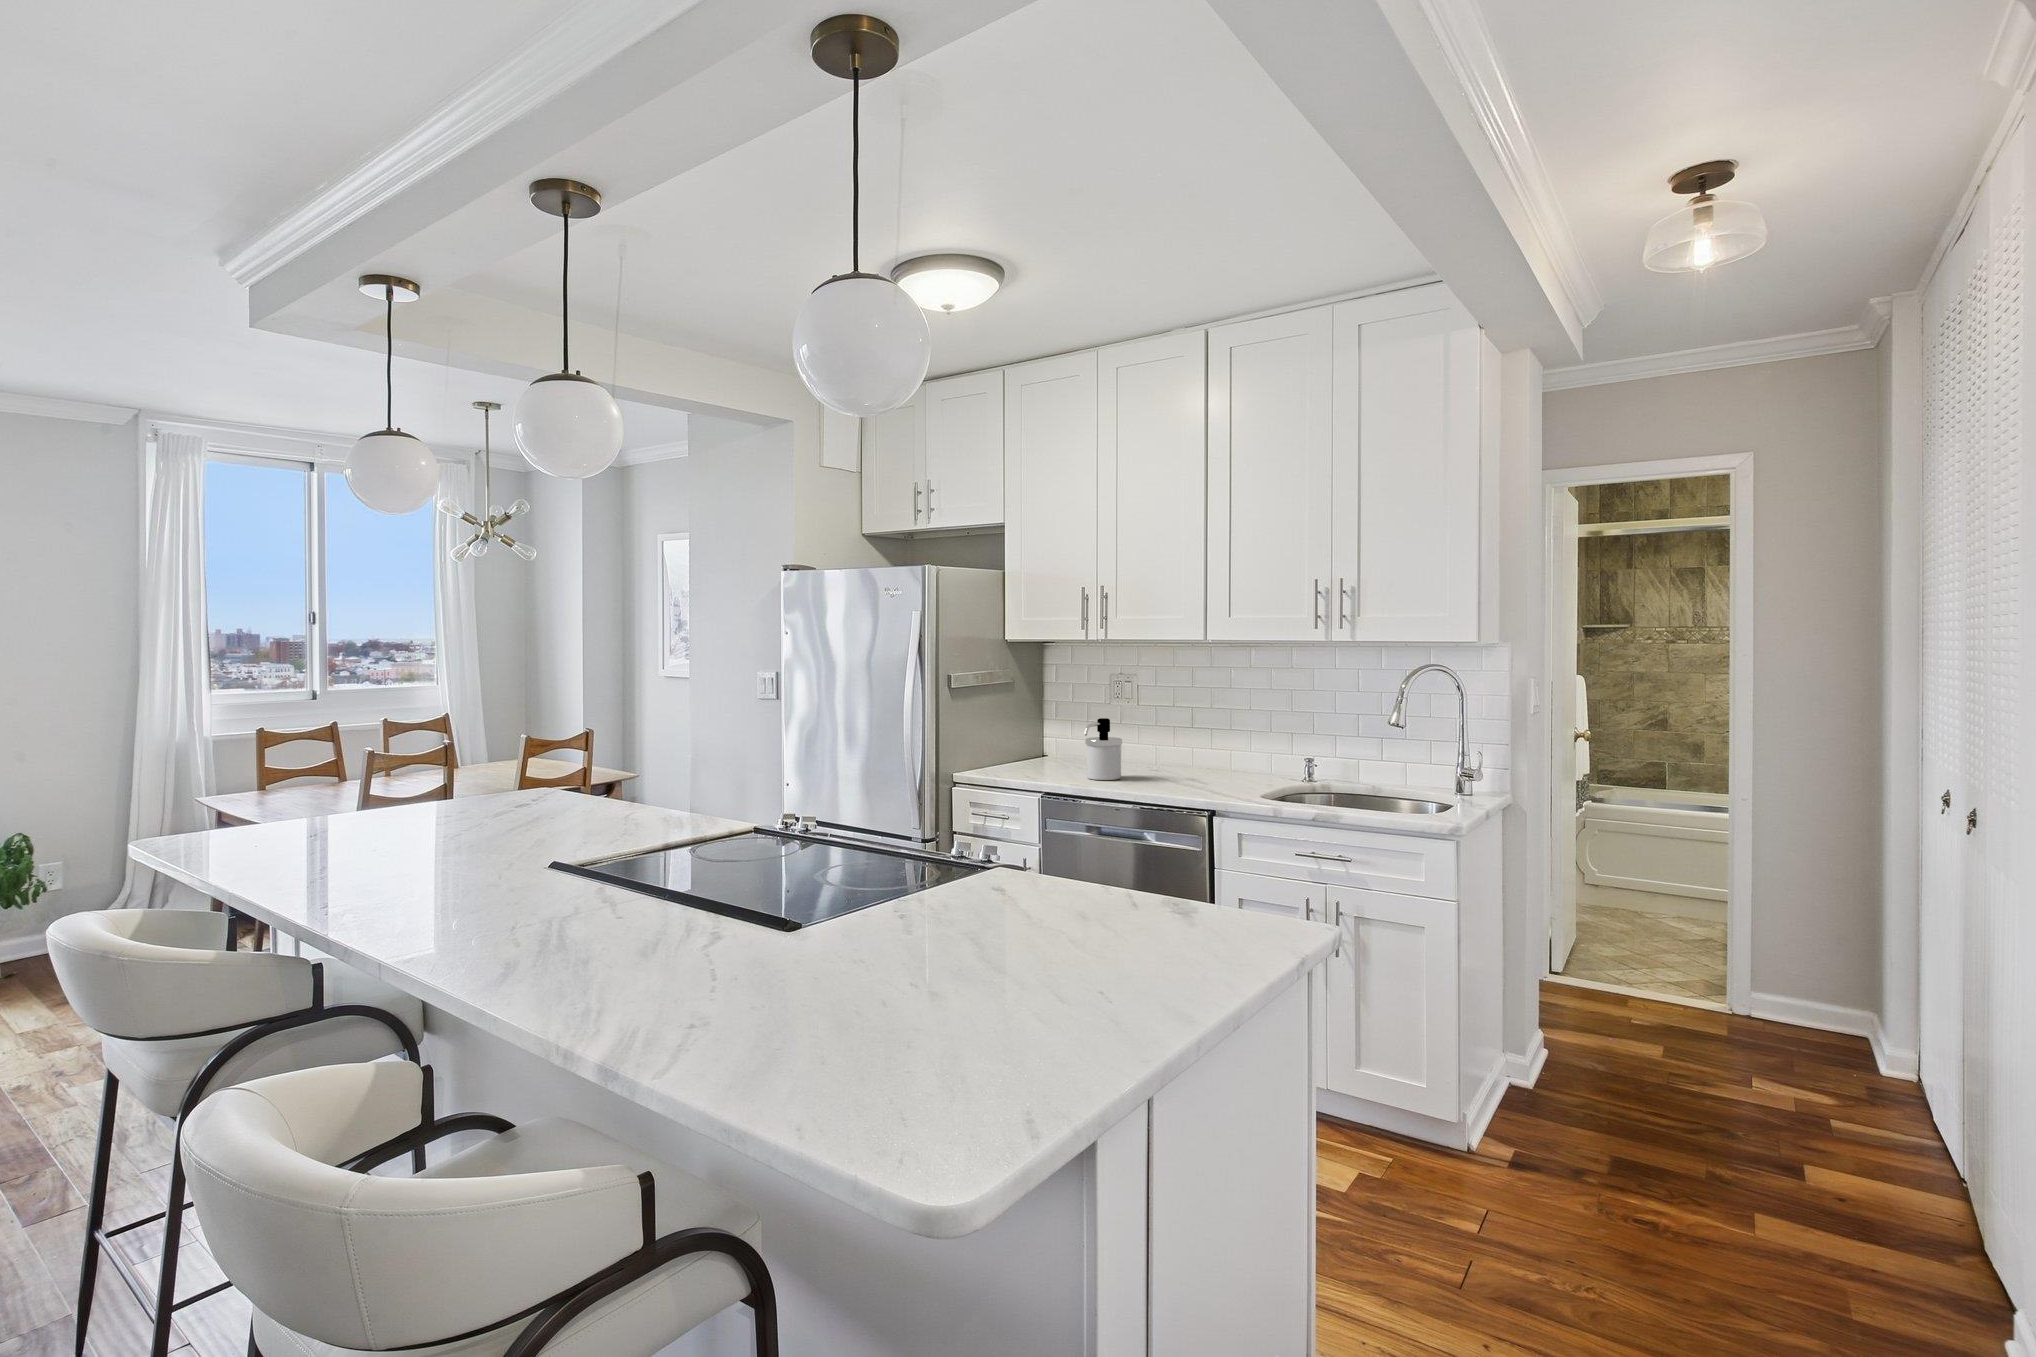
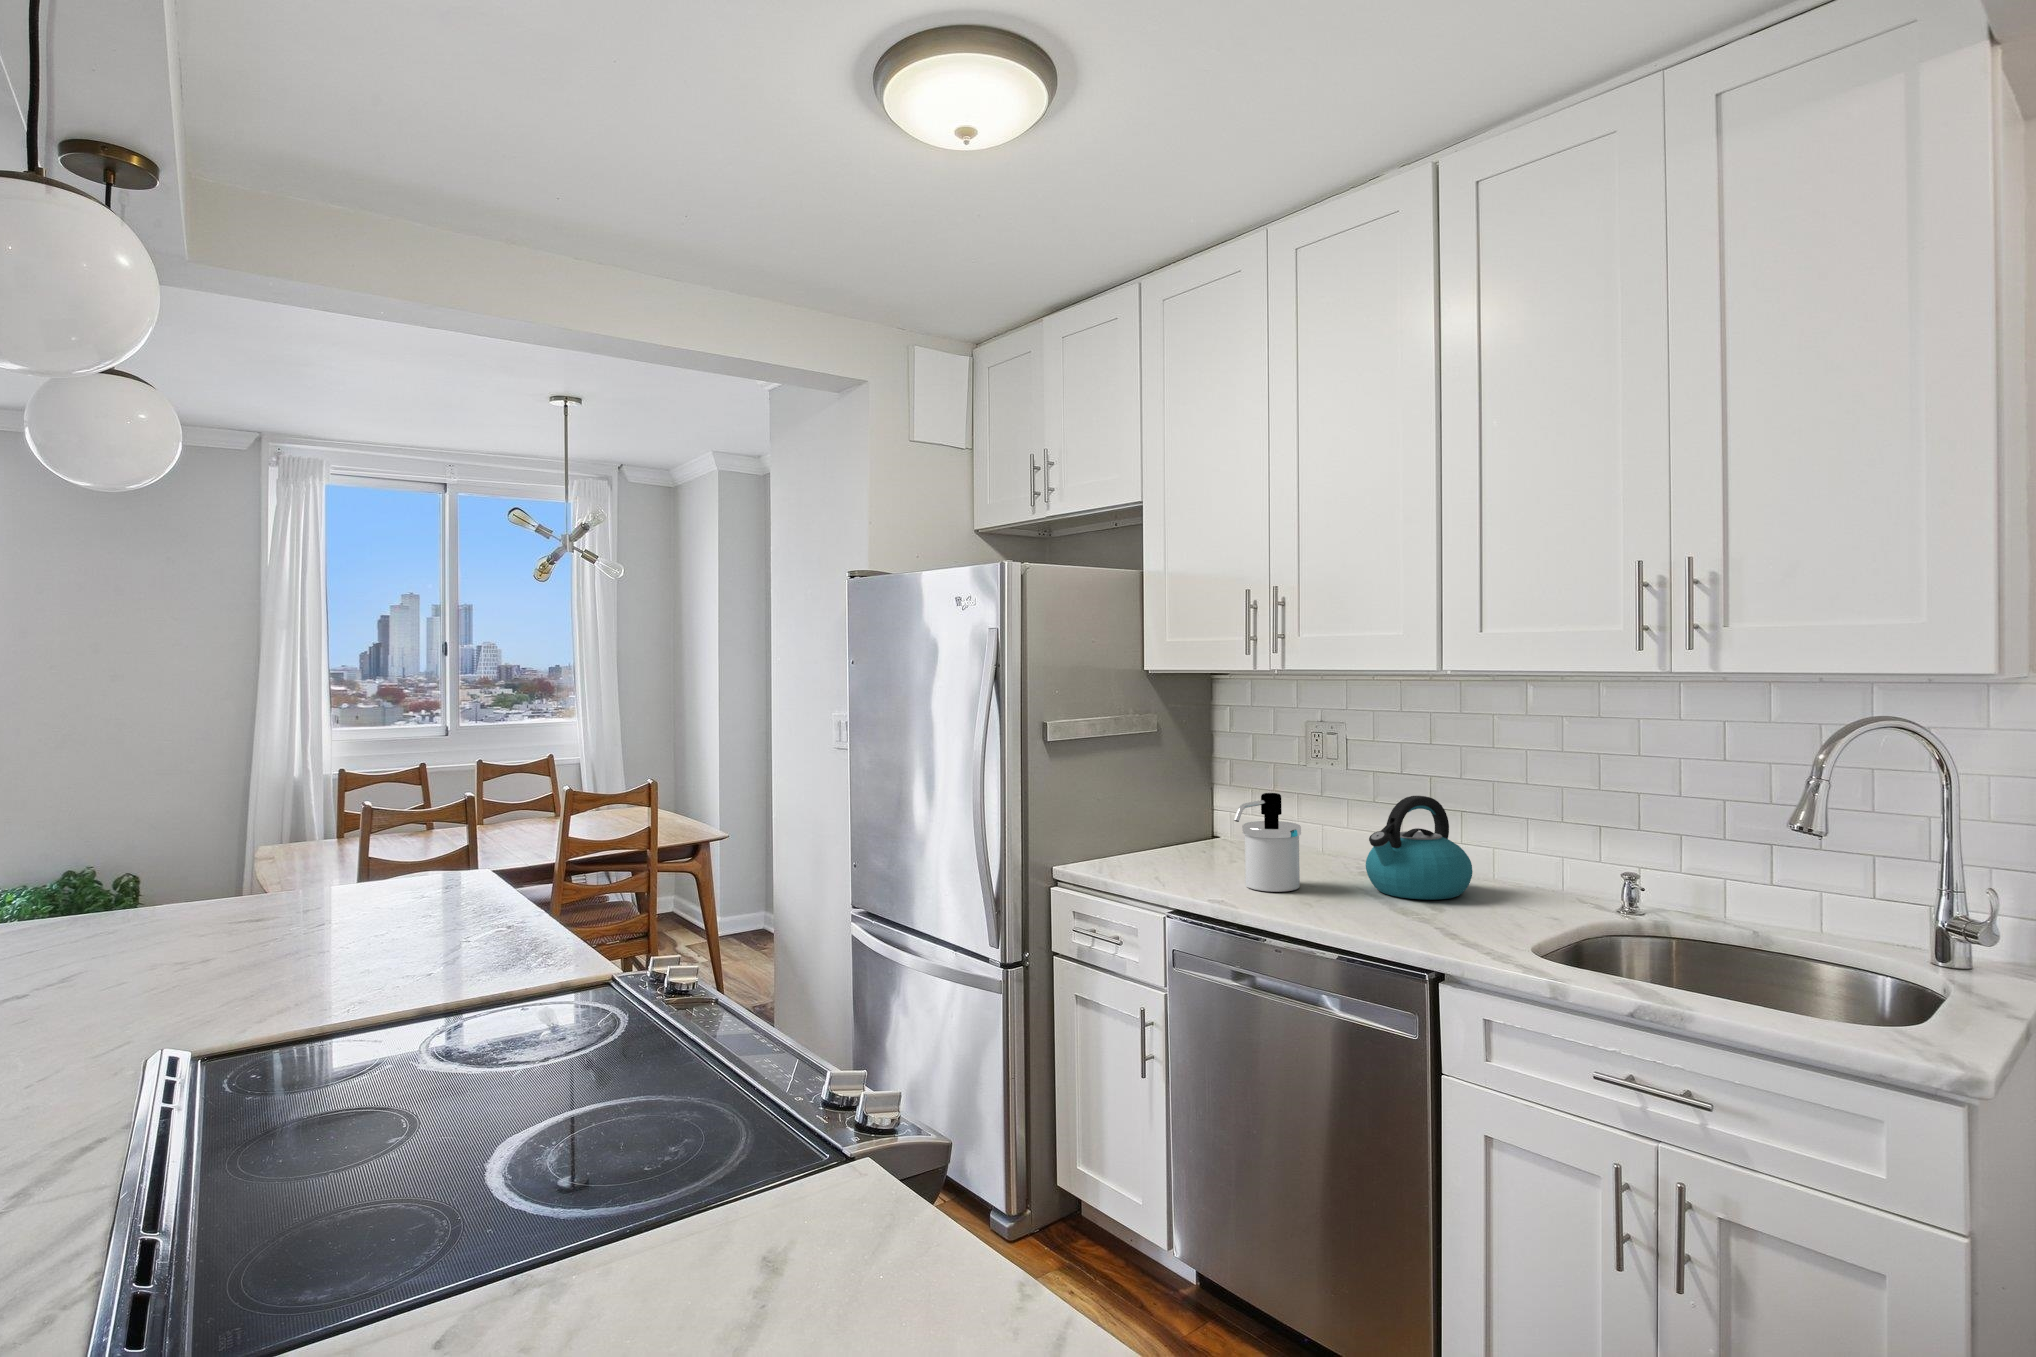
kettle: none [1161,718,1223,780] -> present [1366,796,1473,900]

